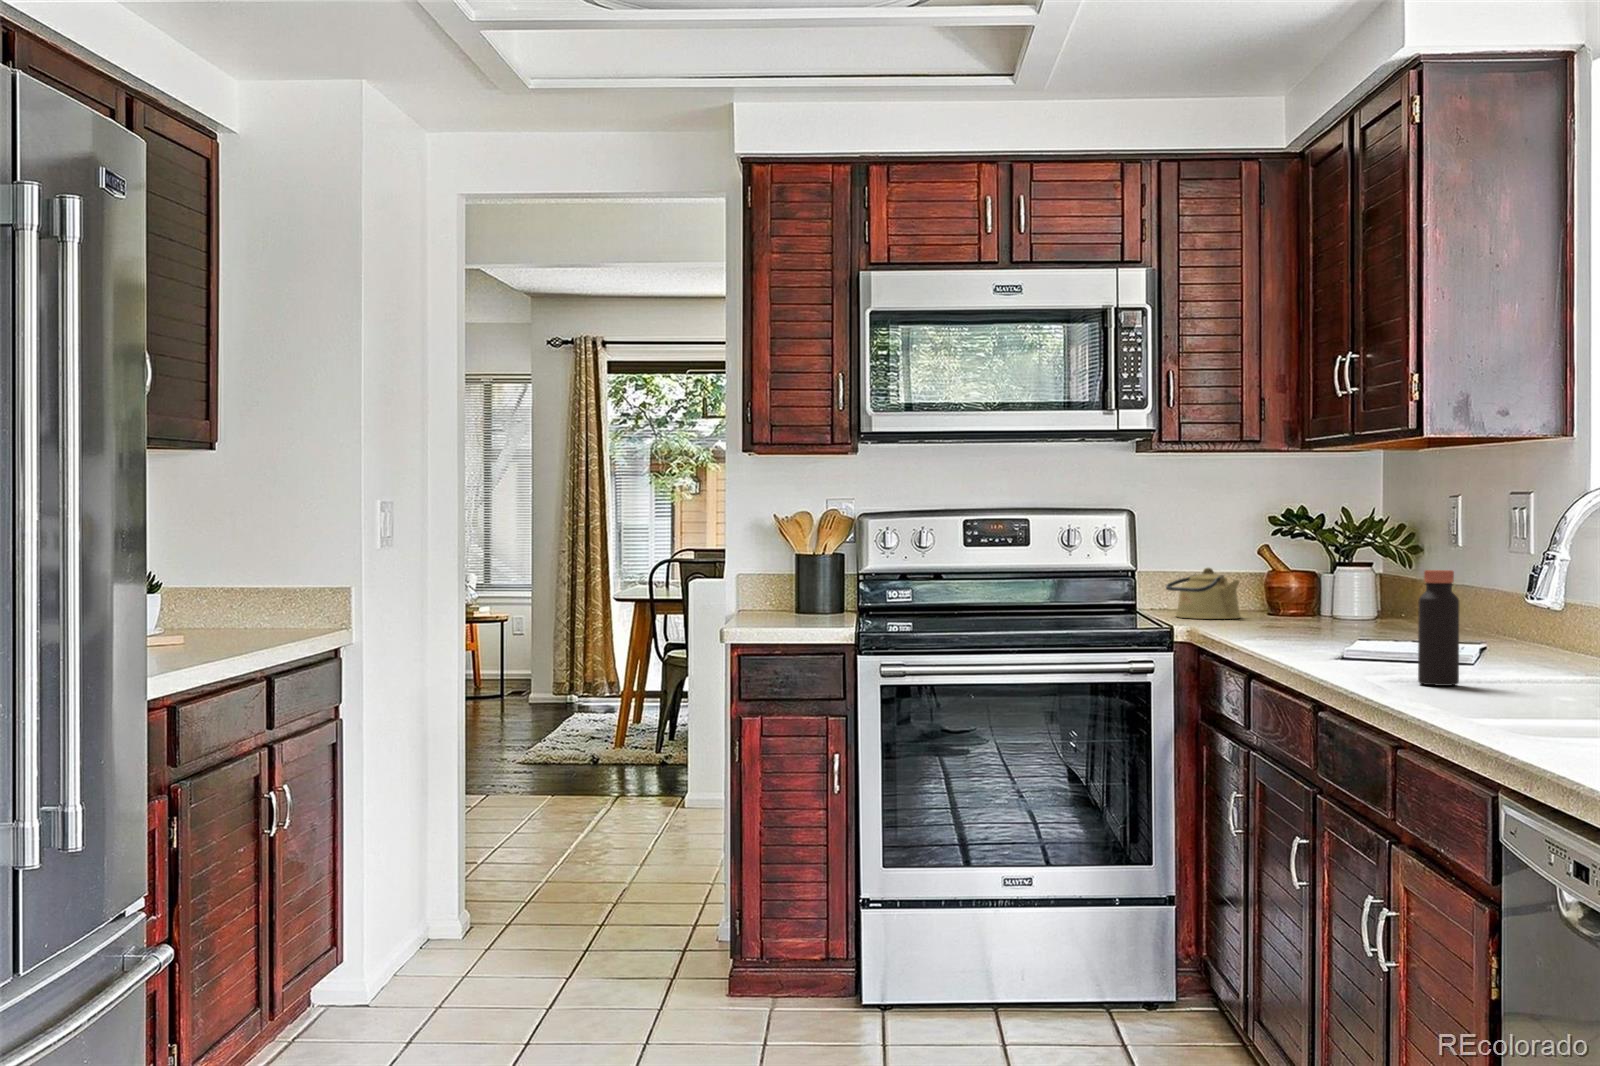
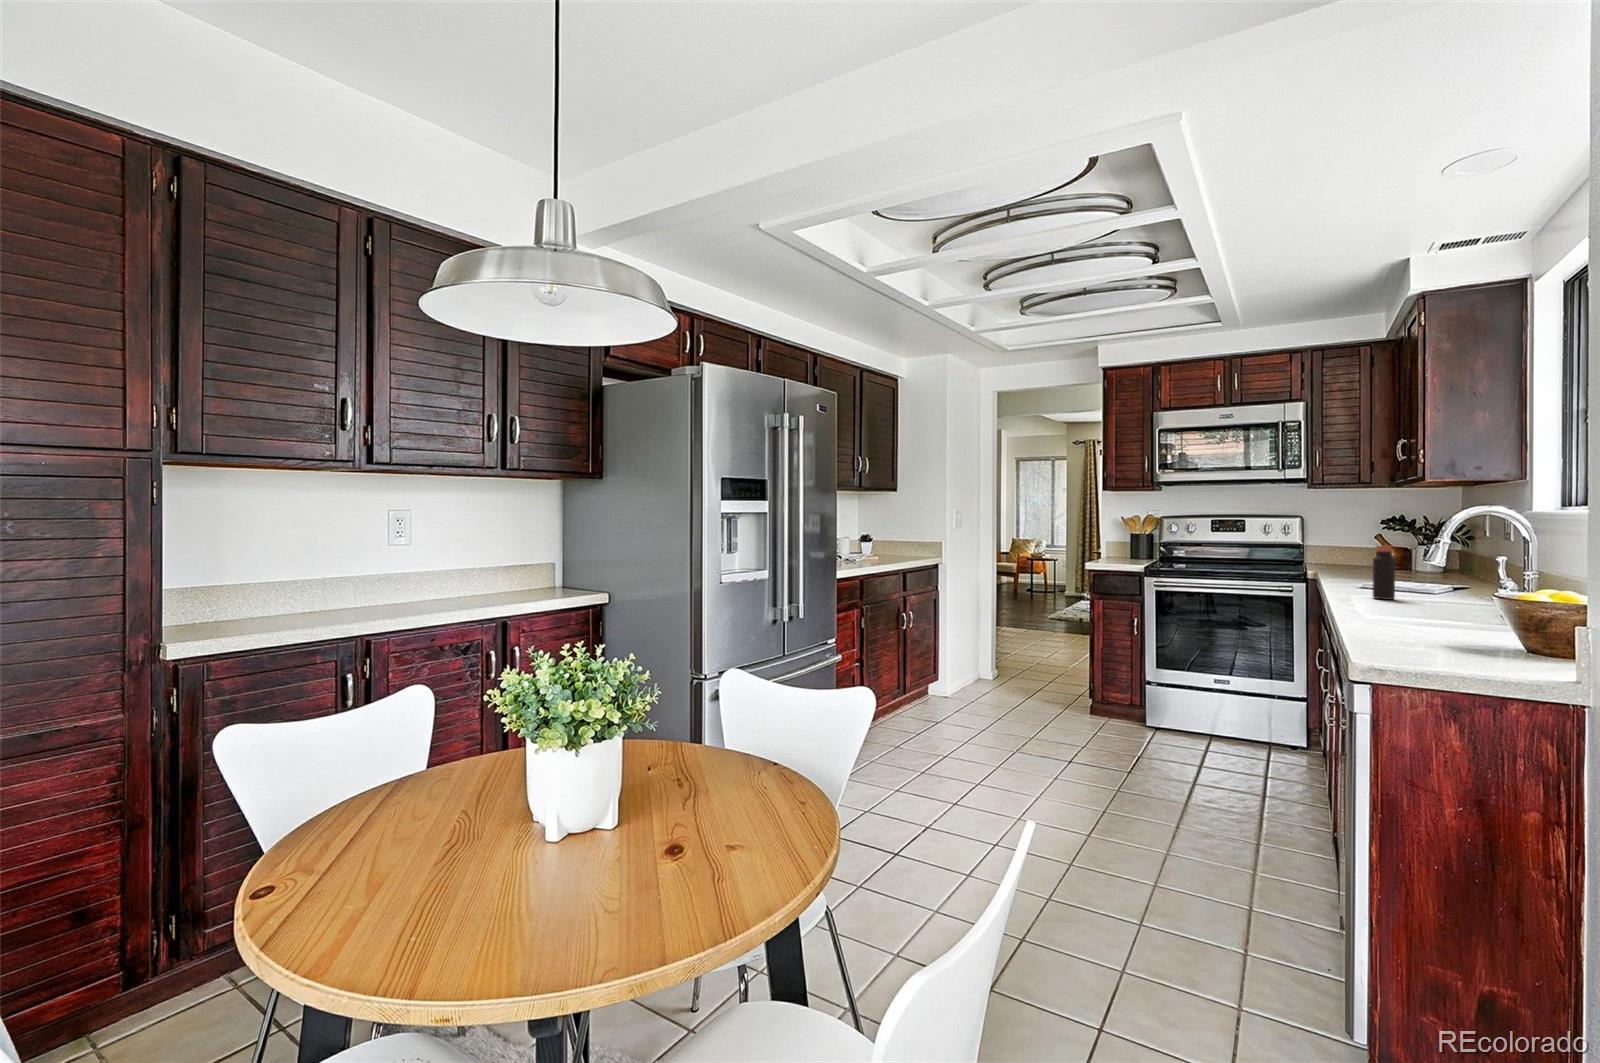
kettle: present [1166,568,1241,619] -> none [1325,543,1368,568]

